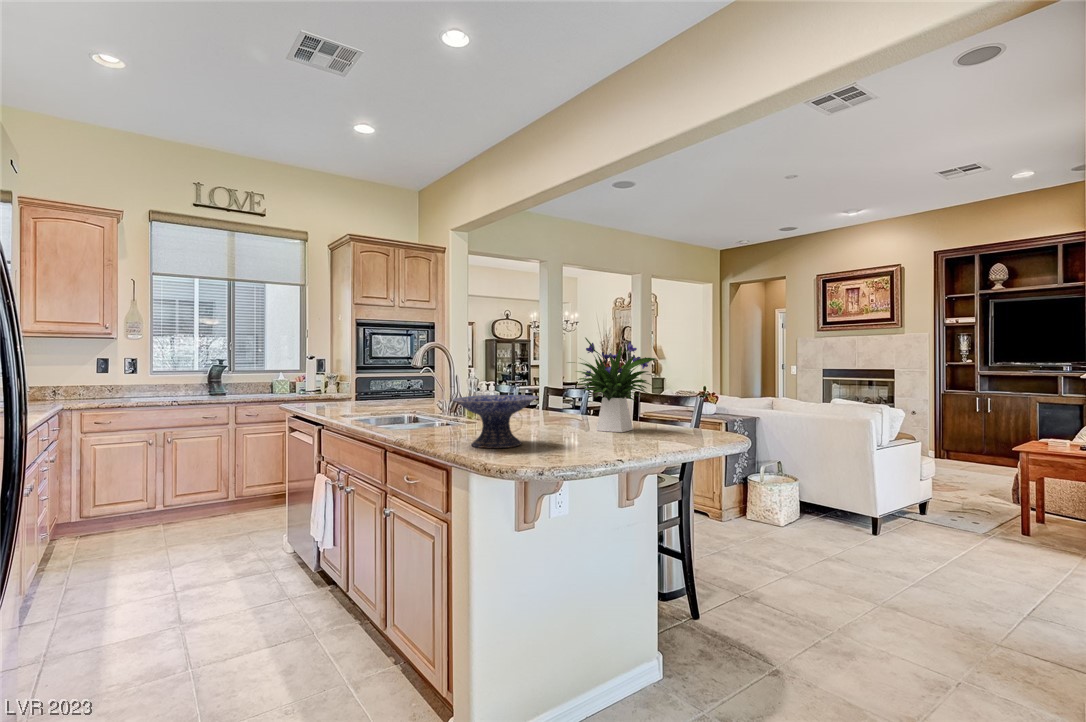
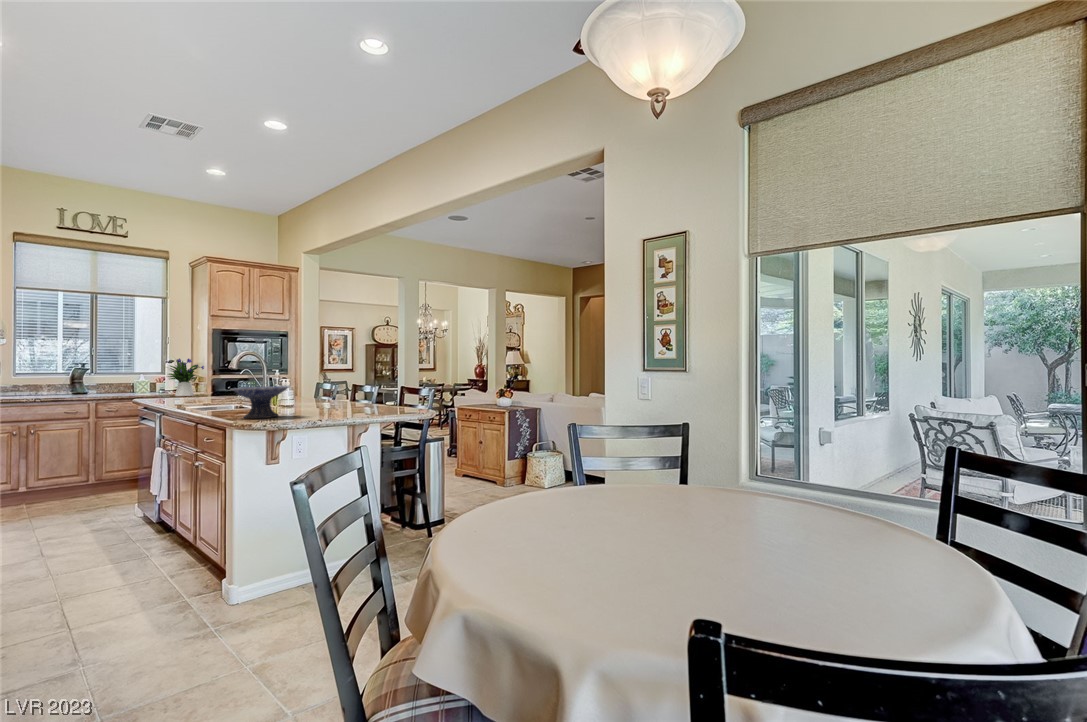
flower arrangement: present [569,338,657,432] -> present [168,358,204,396]

